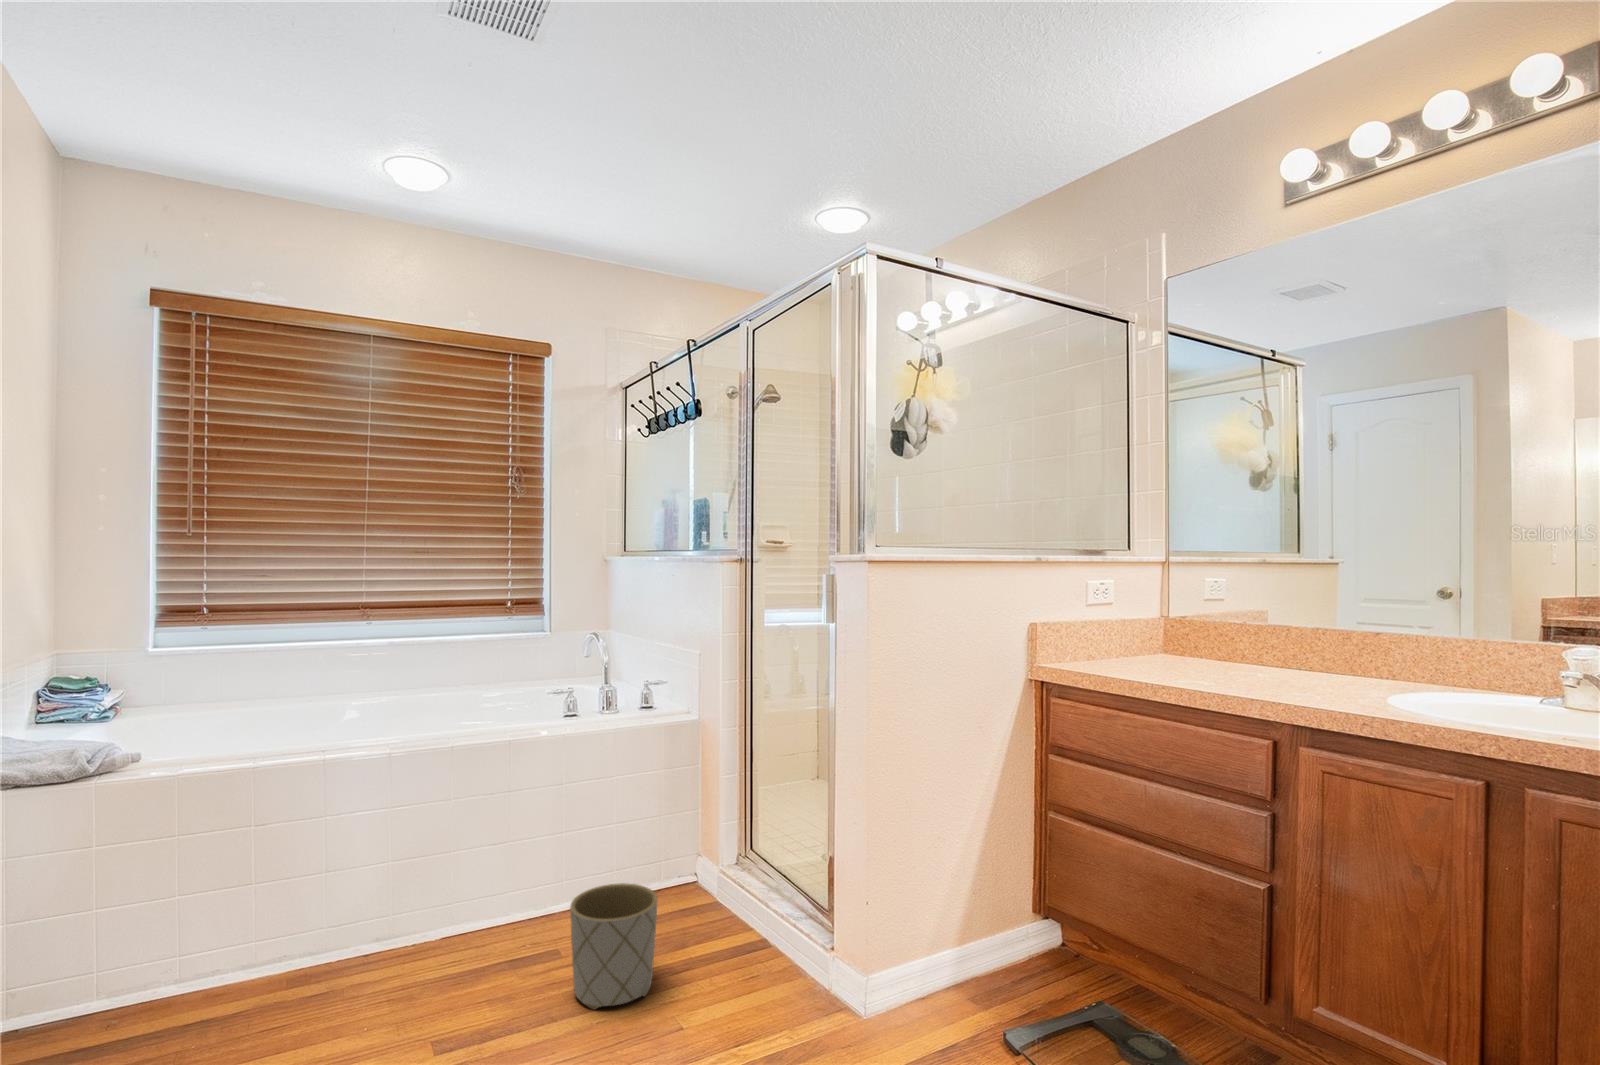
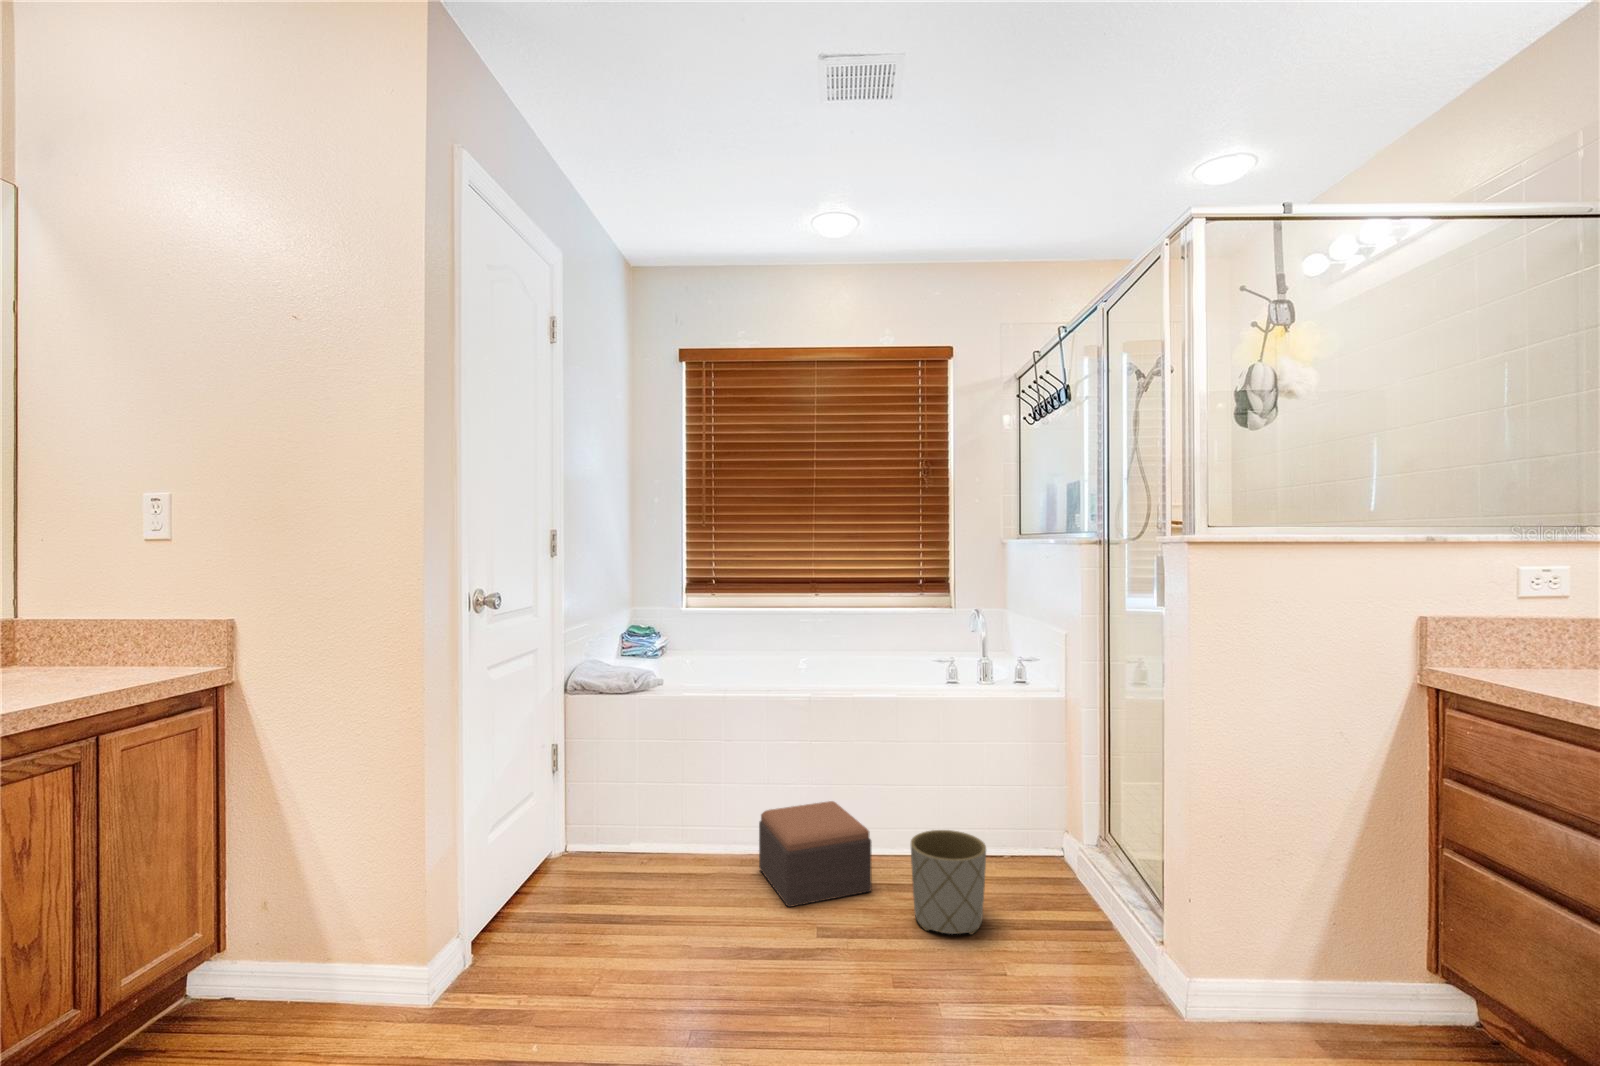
footstool: none [339,884,510,1040] -> present [759,801,872,907]

